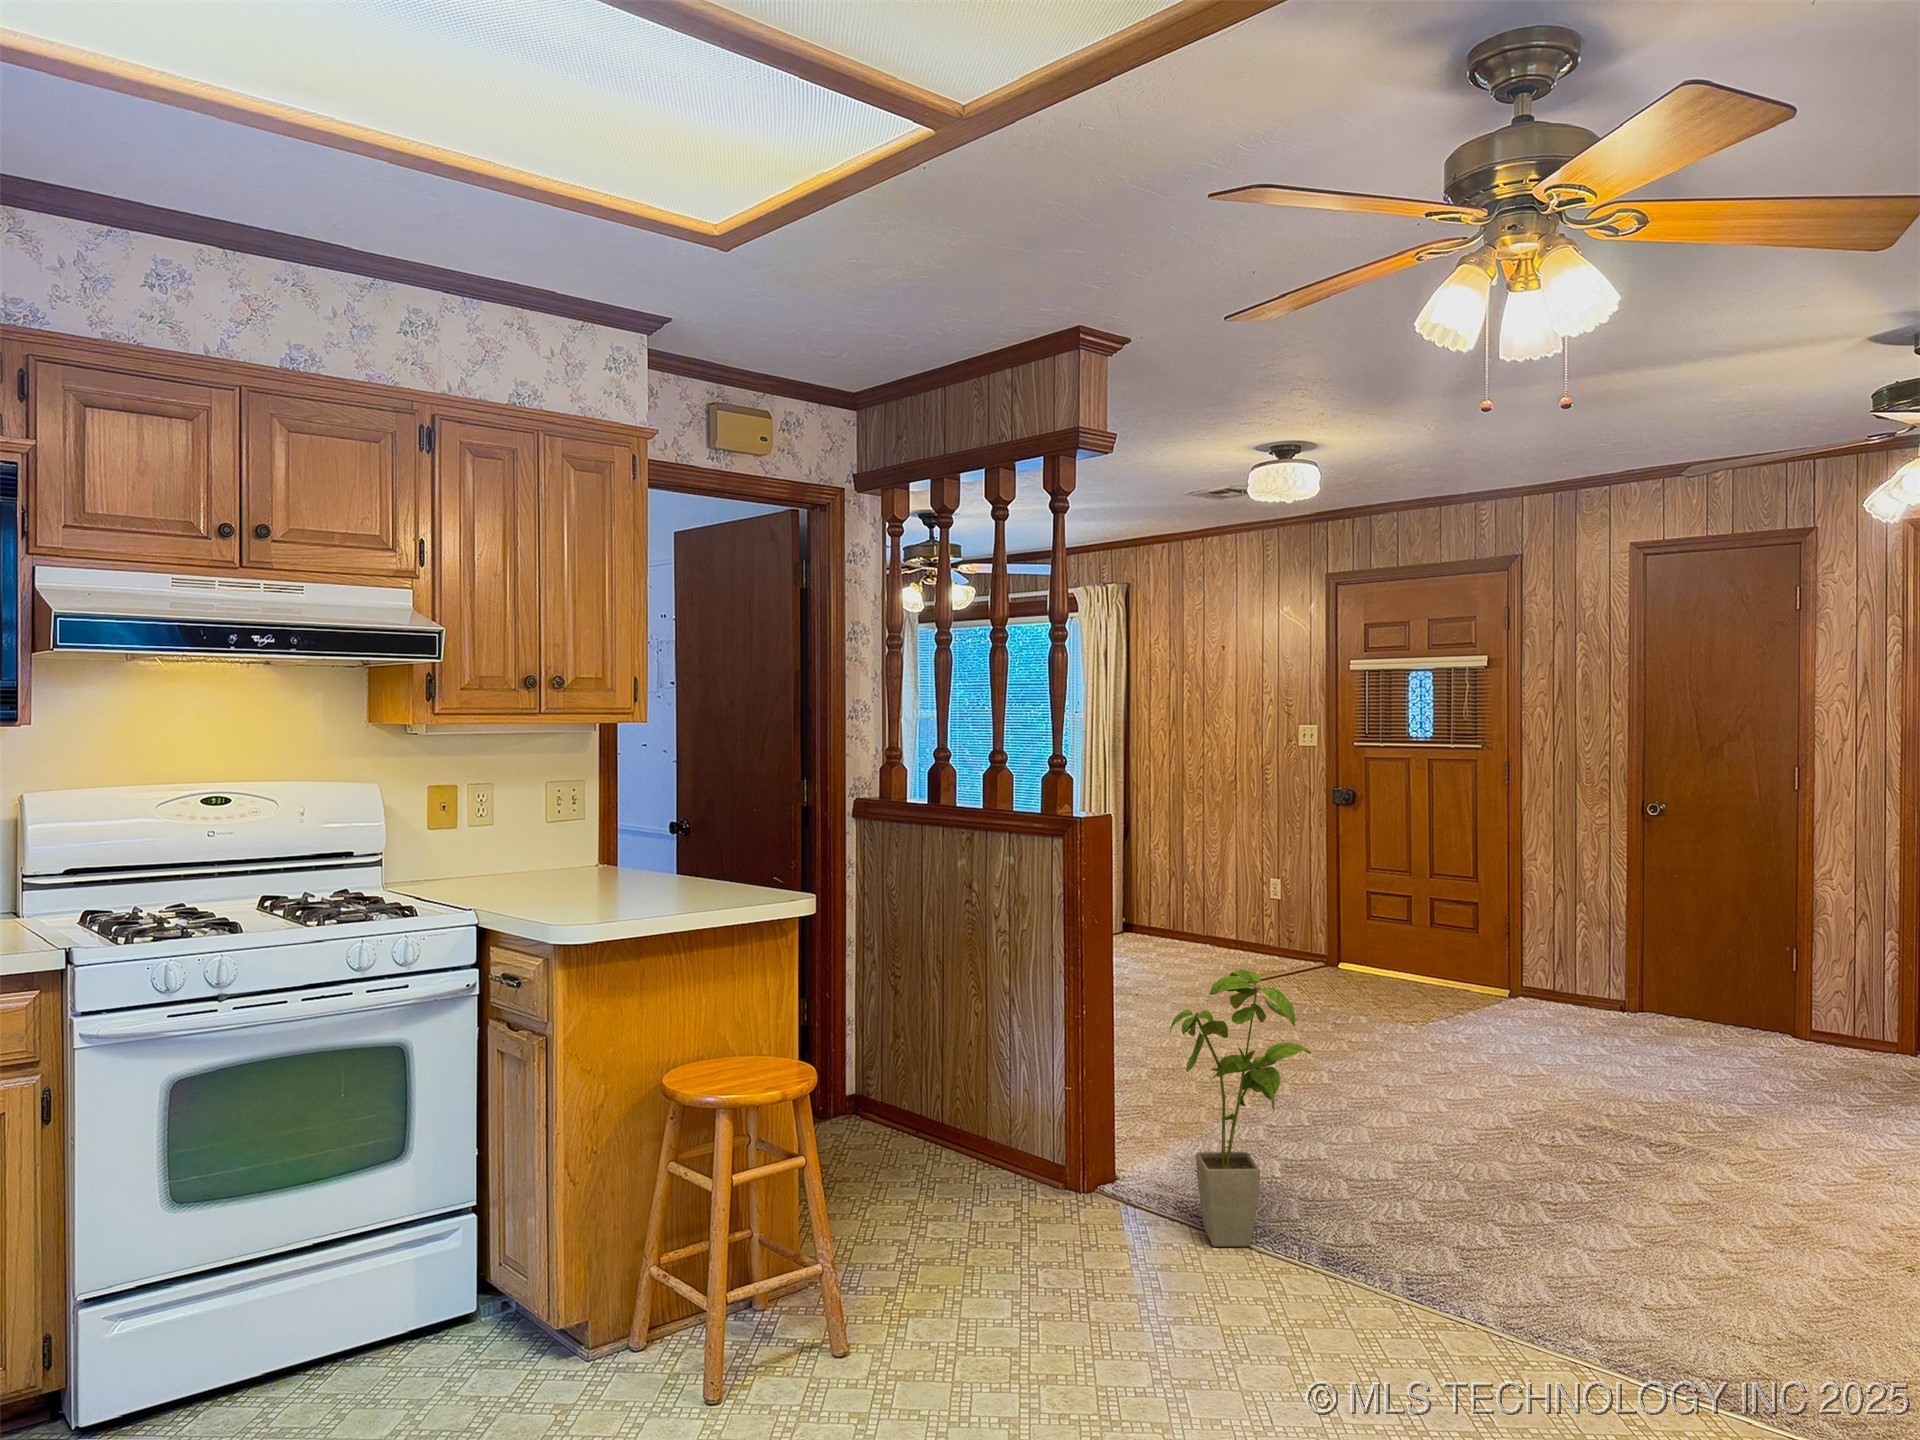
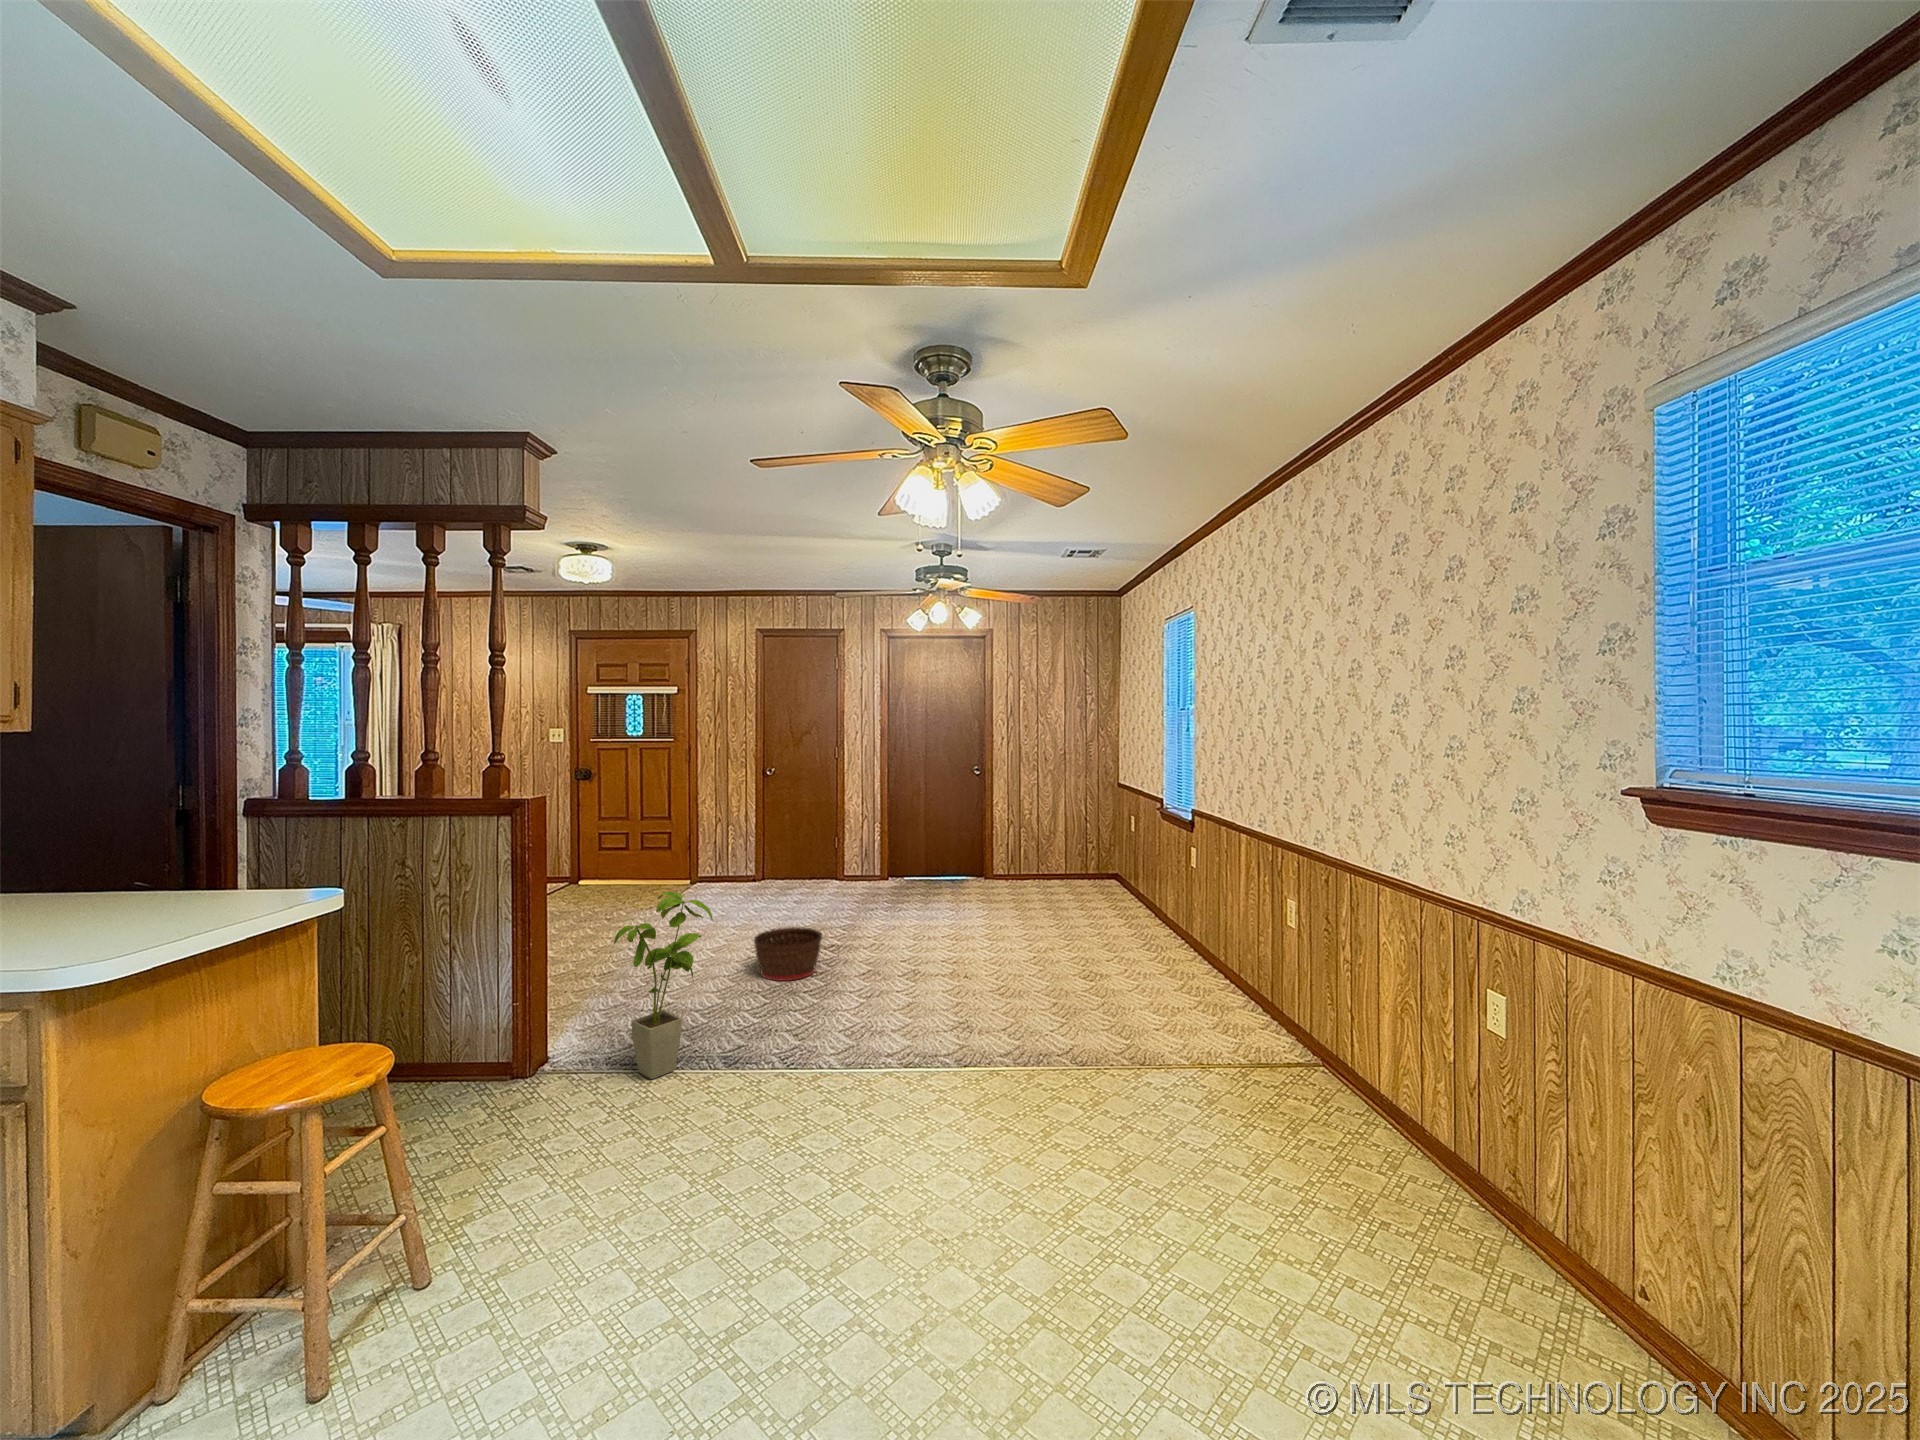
basket: none [1482,1084,1615,1183] -> present [754,927,822,981]

